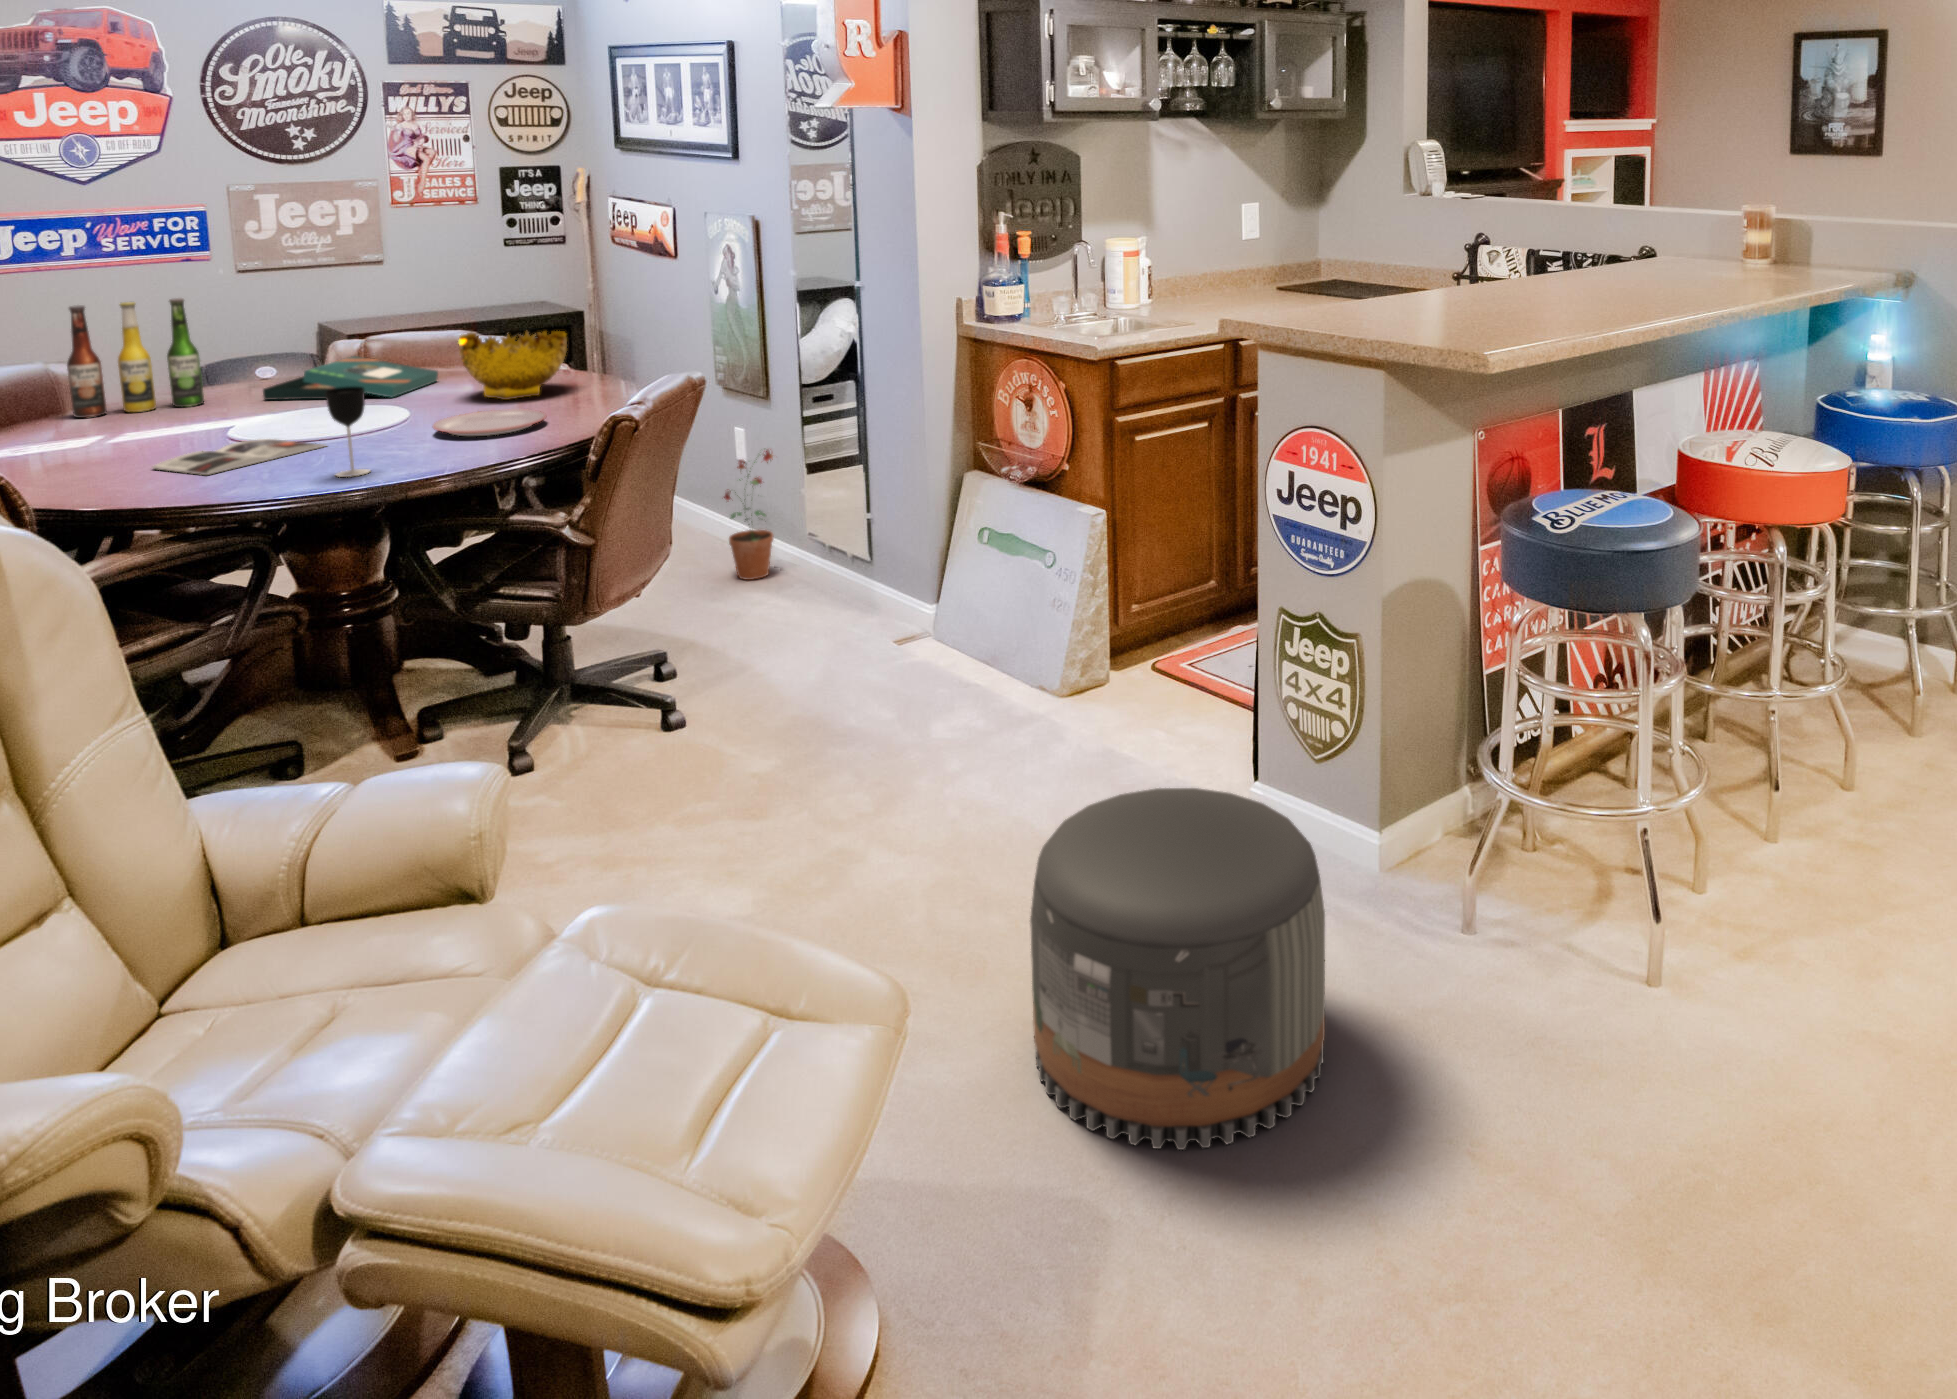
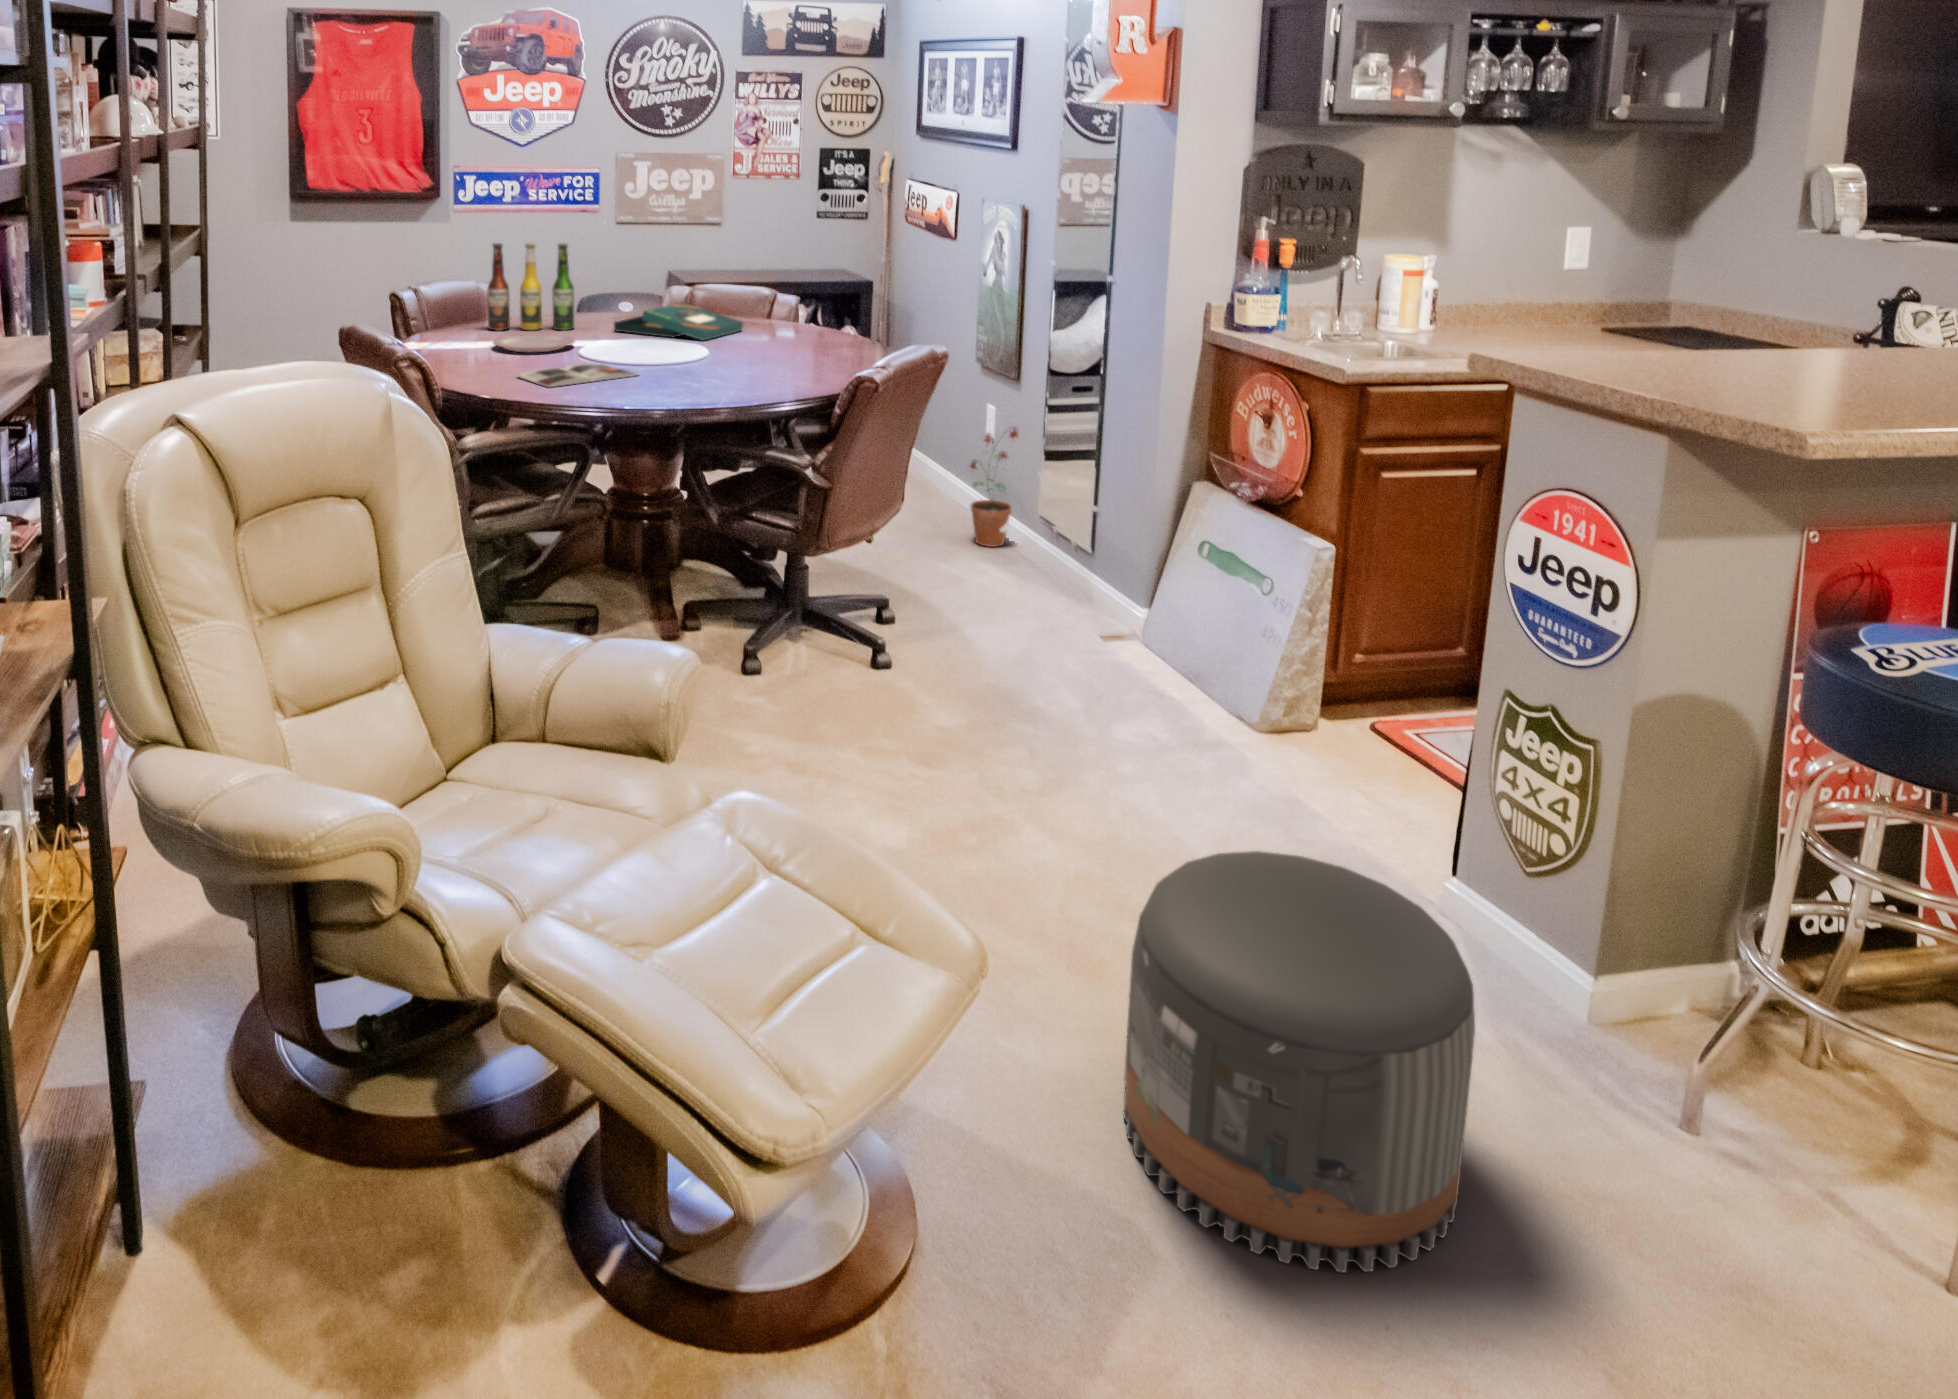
decorative bowl: present [459,331,567,400] -> none [754,292,841,354]
wine glass: present [325,386,369,477] -> none [632,329,660,404]
plate: present [433,409,546,436] -> present [493,334,574,352]

